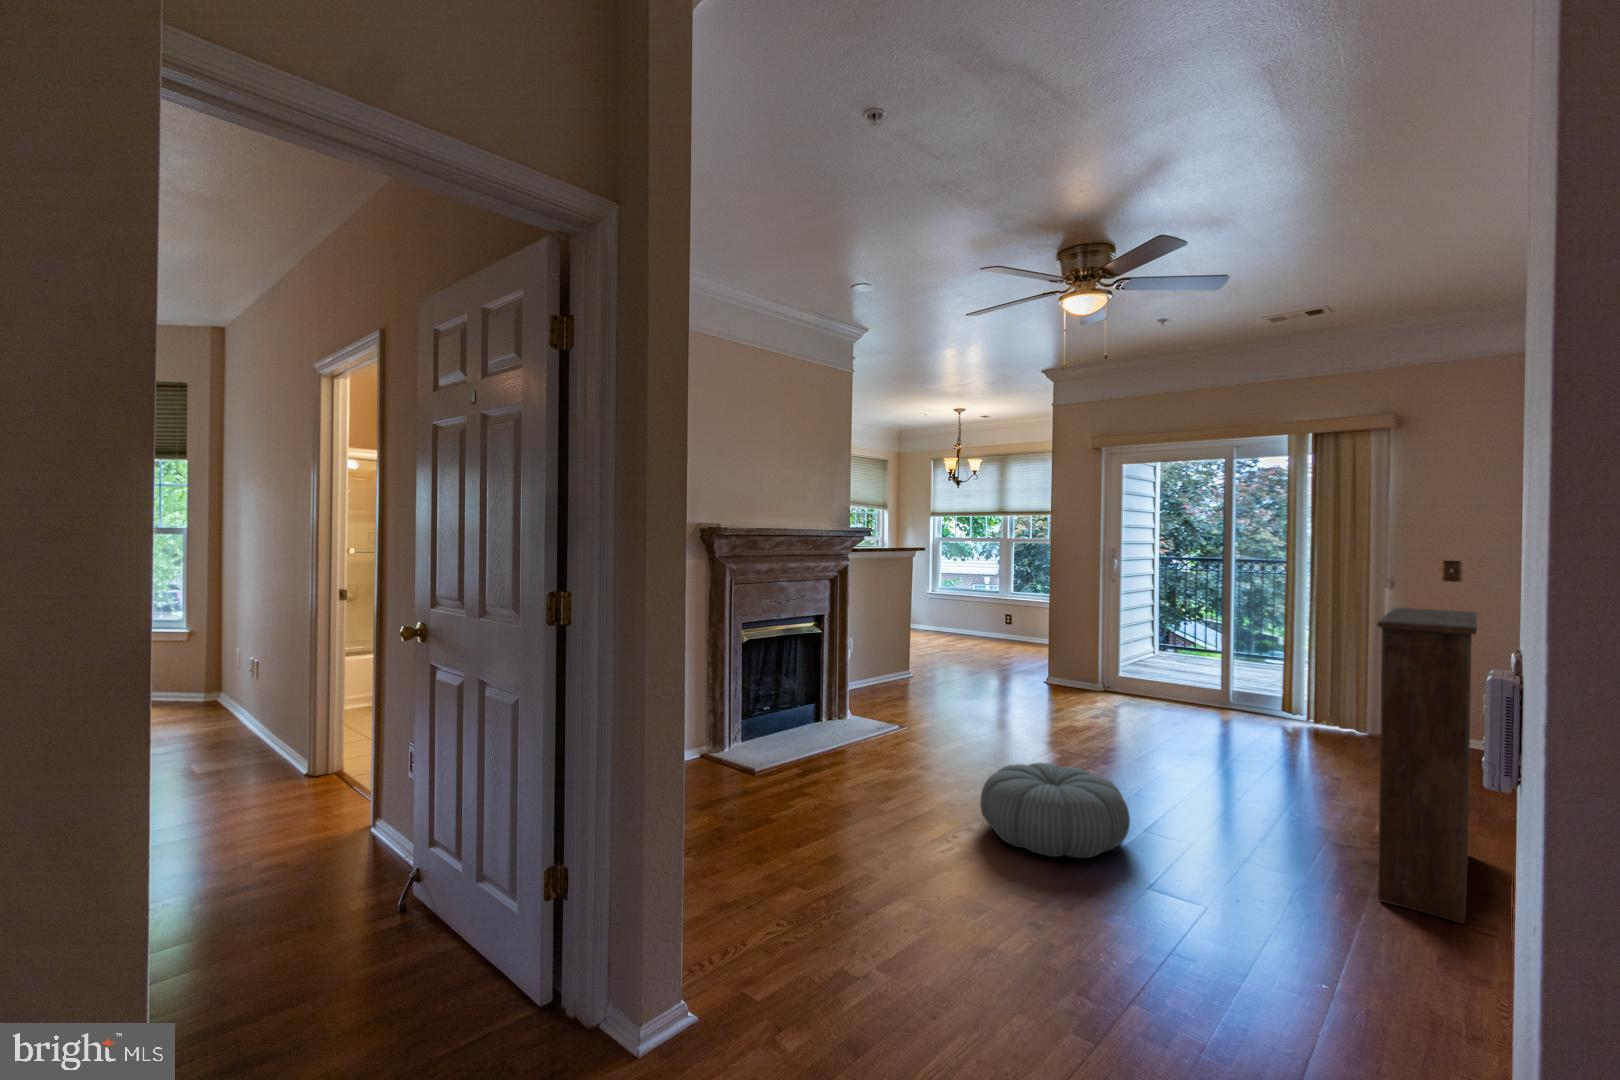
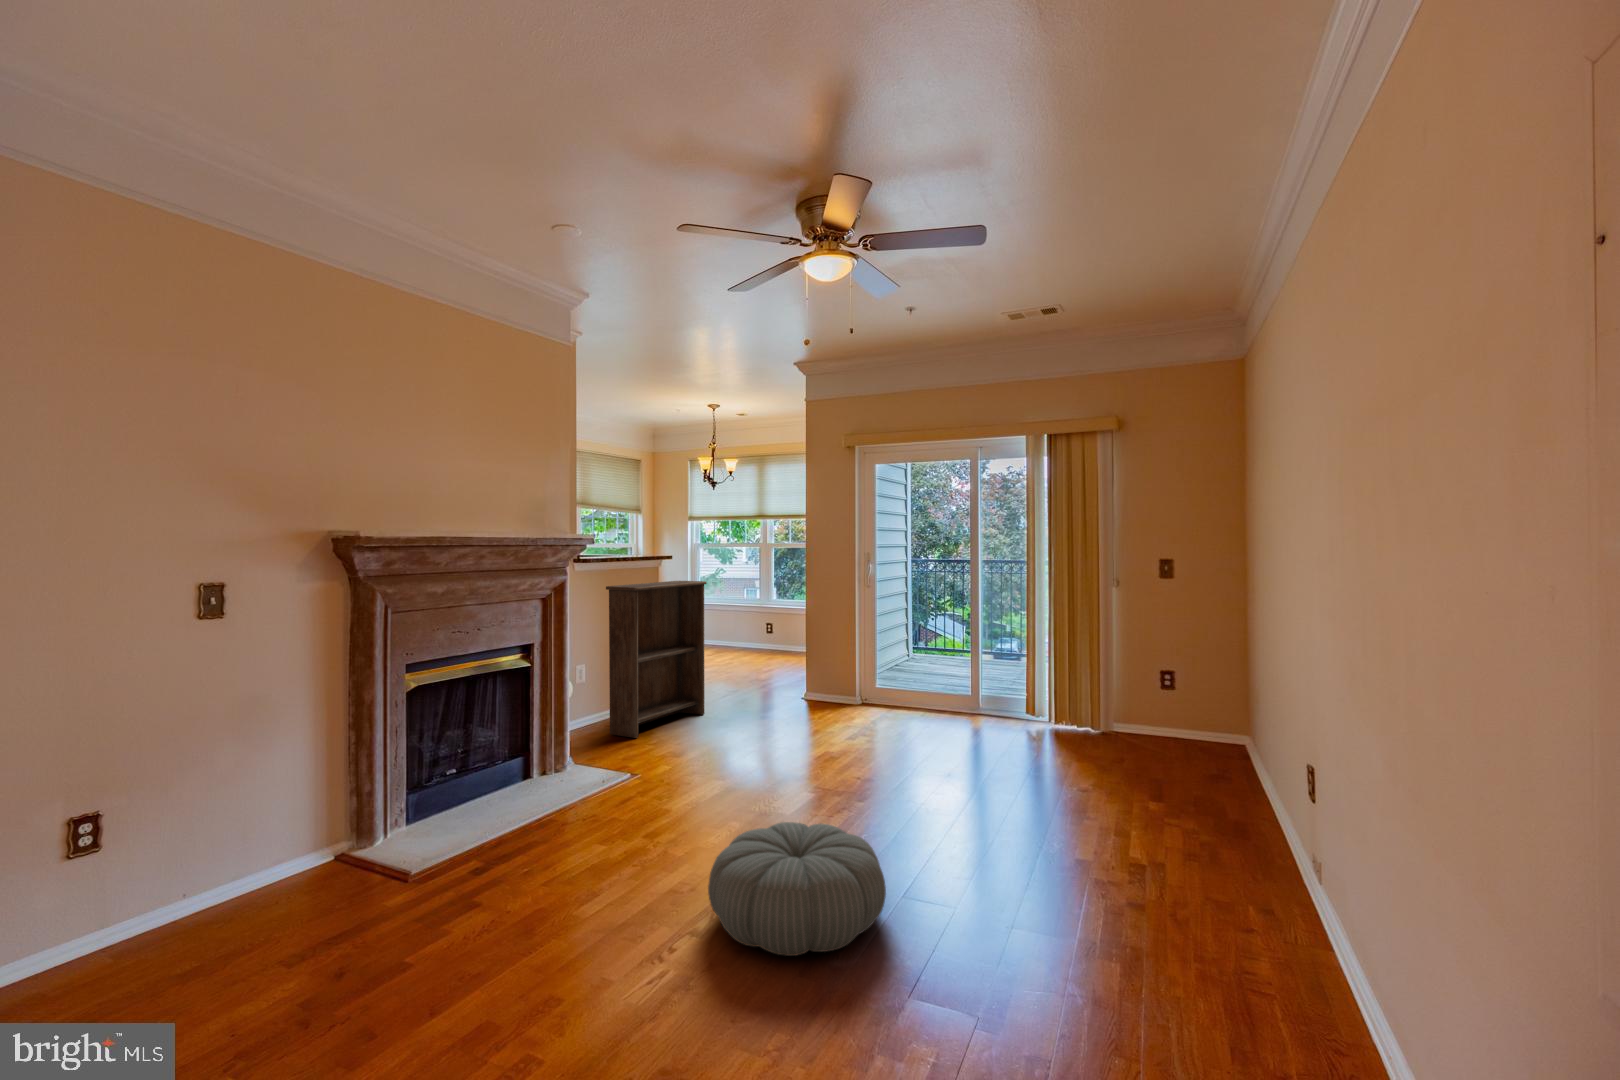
bookshelf: present [1377,608,1477,924] -> present [606,581,707,738]

